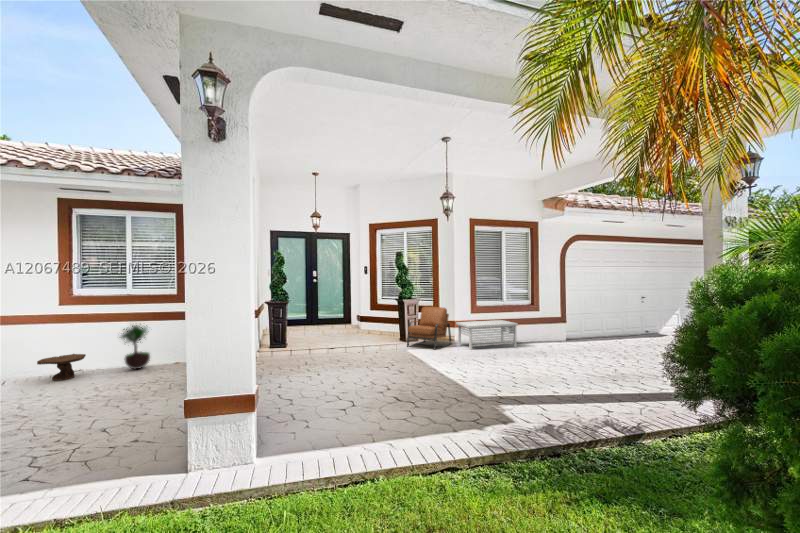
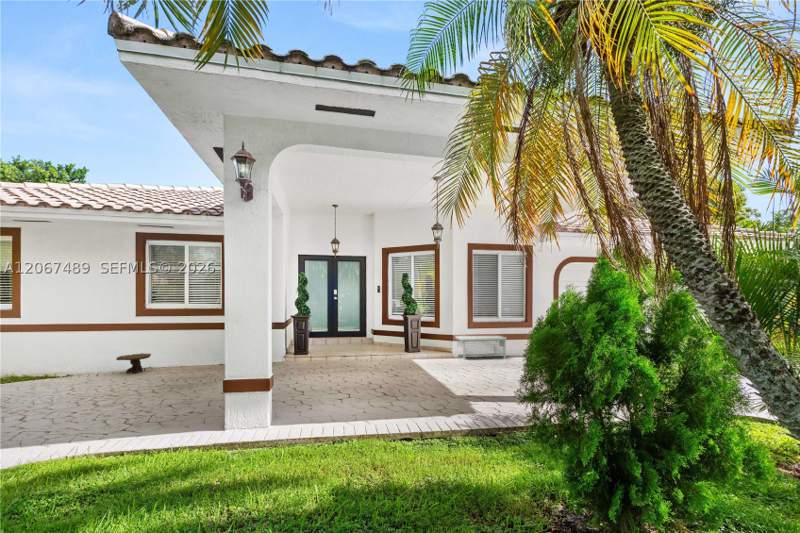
chair: present [407,307,451,350] -> none [409,322,449,359]
potted tree: present [120,325,150,369] -> none [175,327,201,367]

